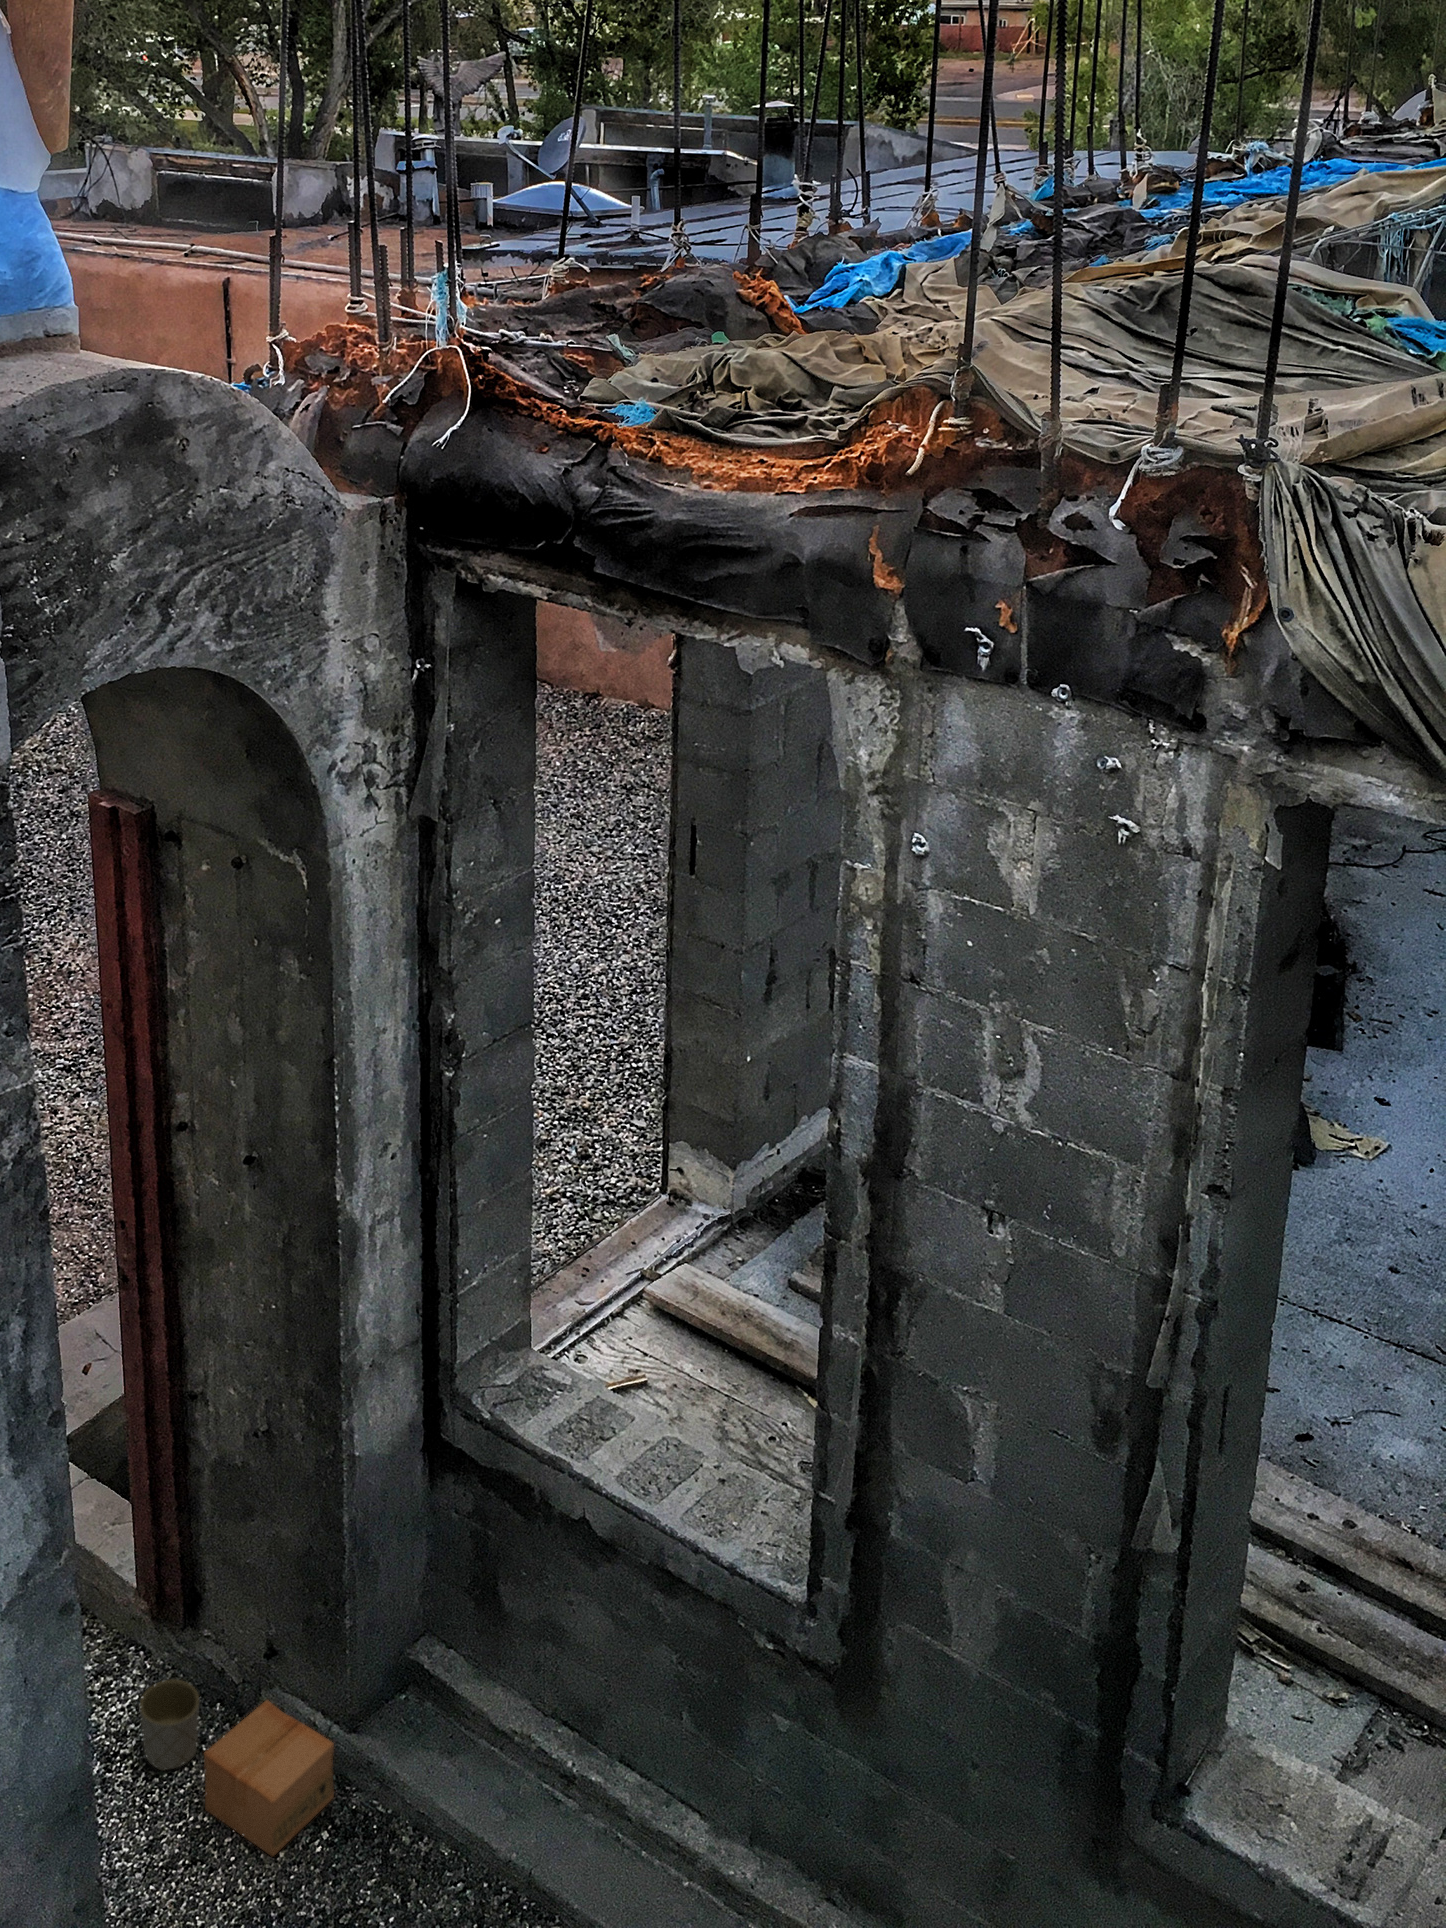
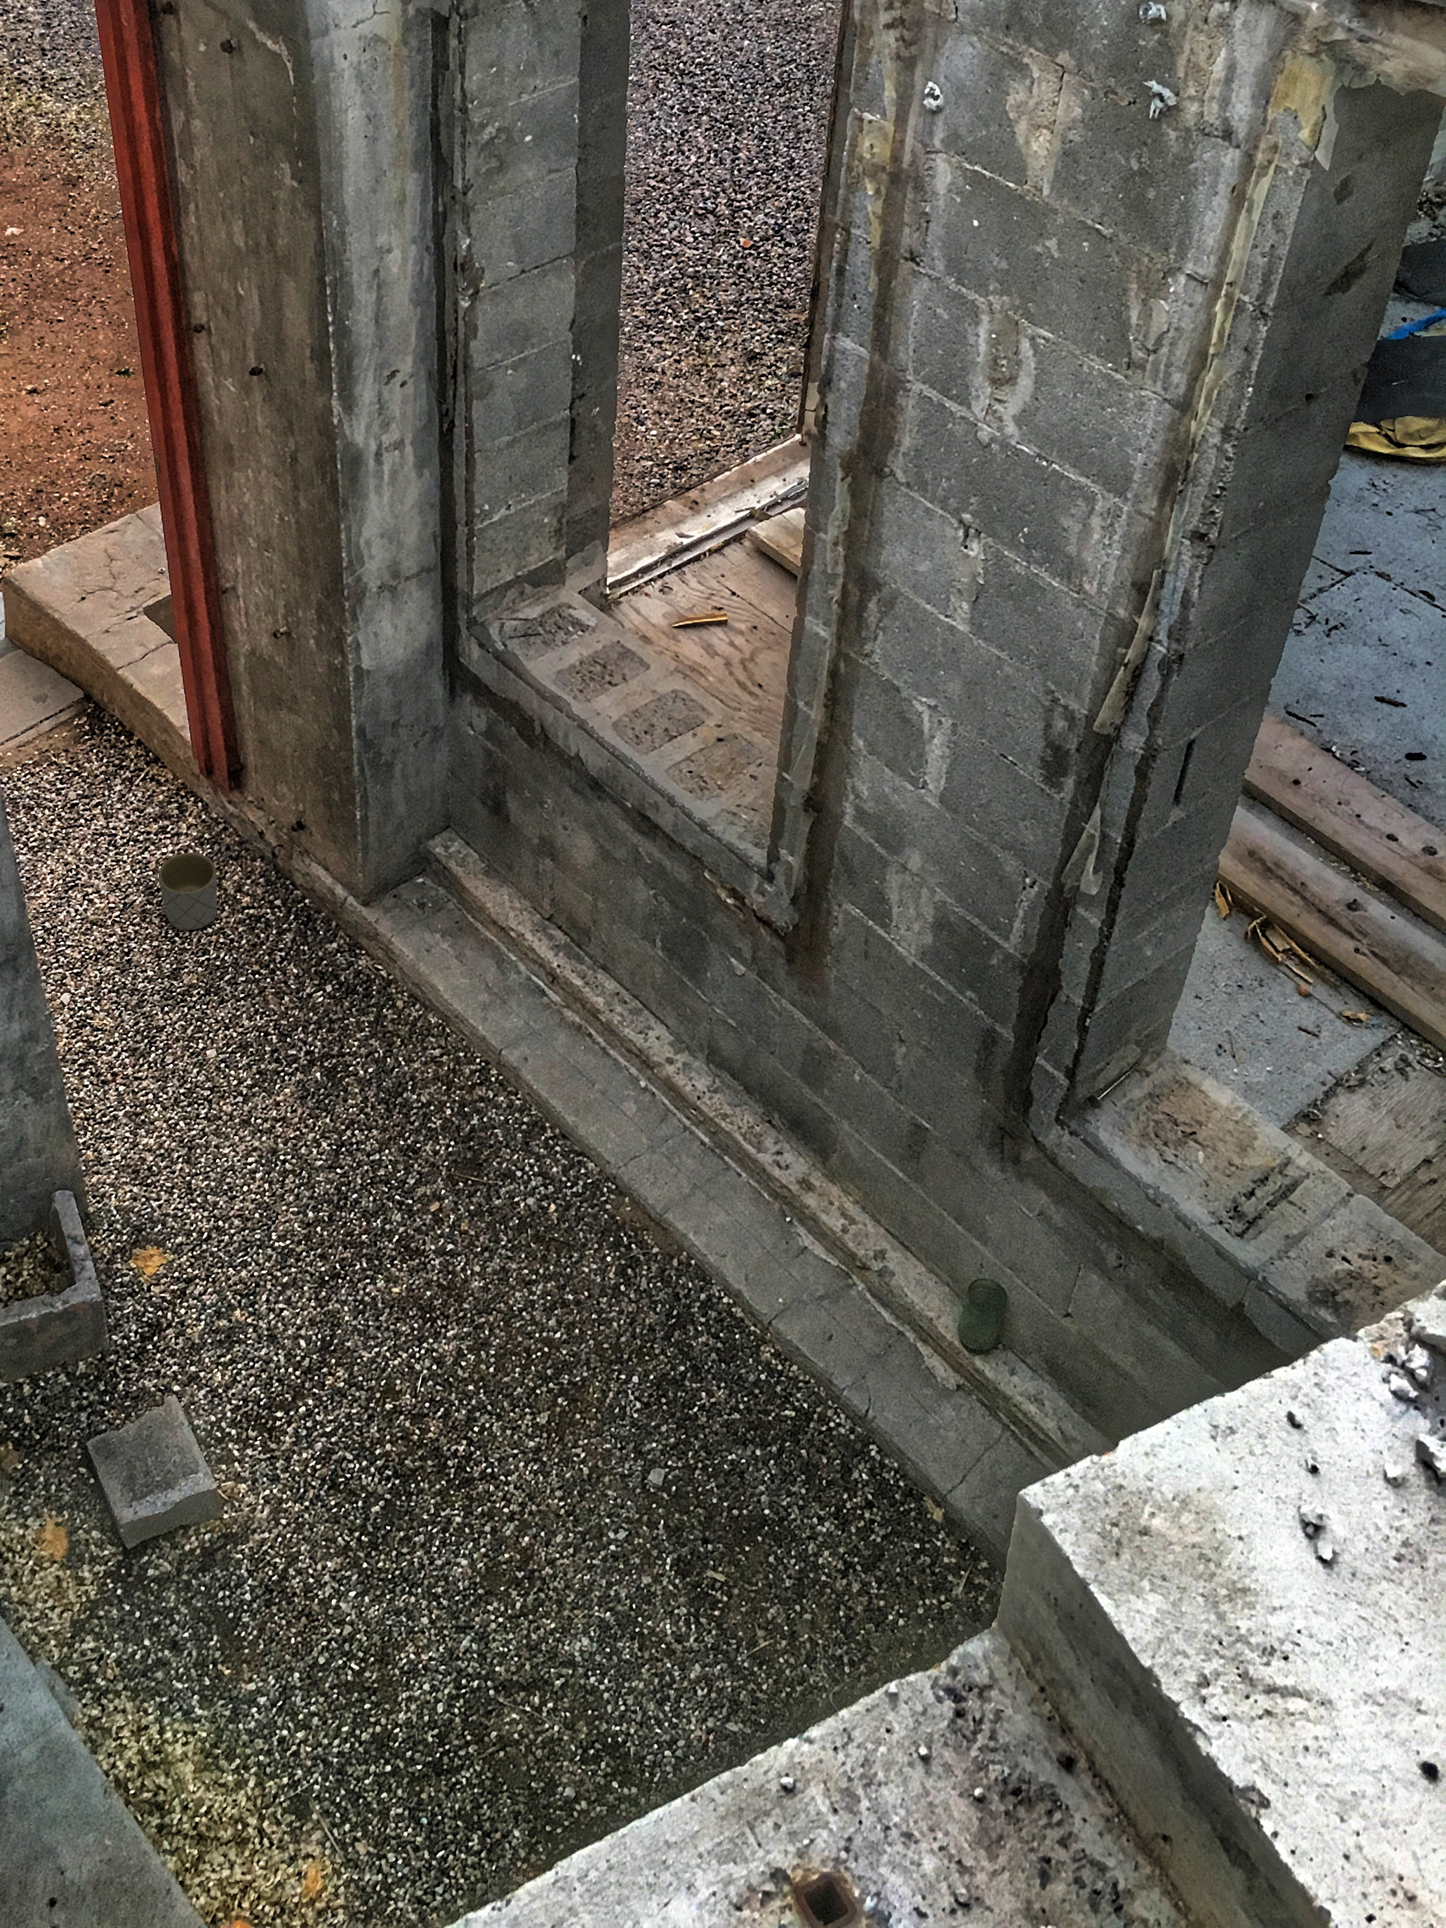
cardboard box: present [204,1701,334,1856] -> none [209,882,336,1019]

